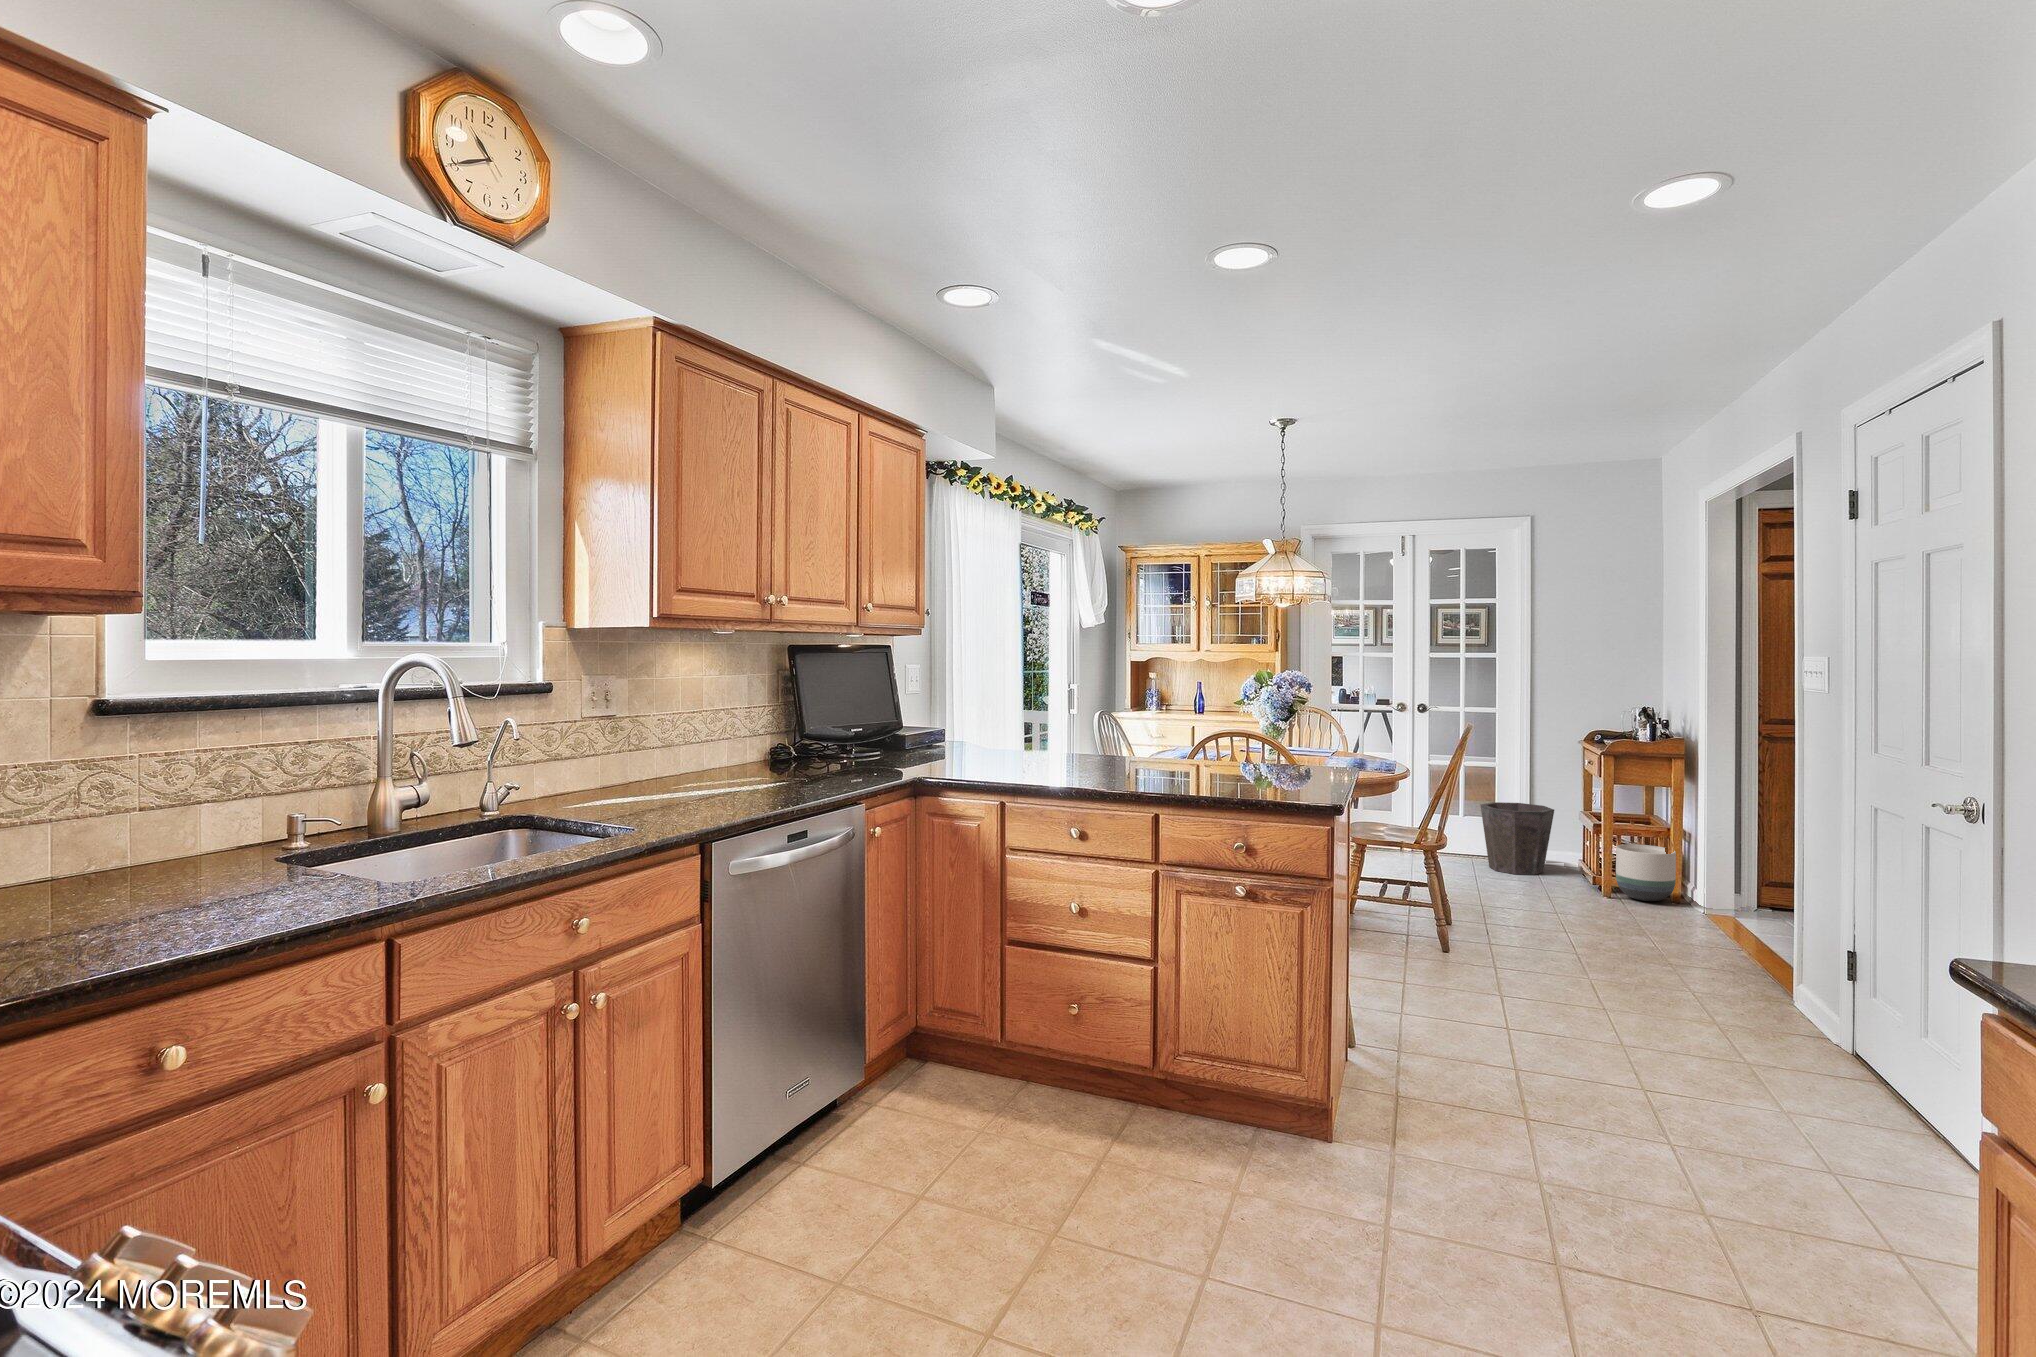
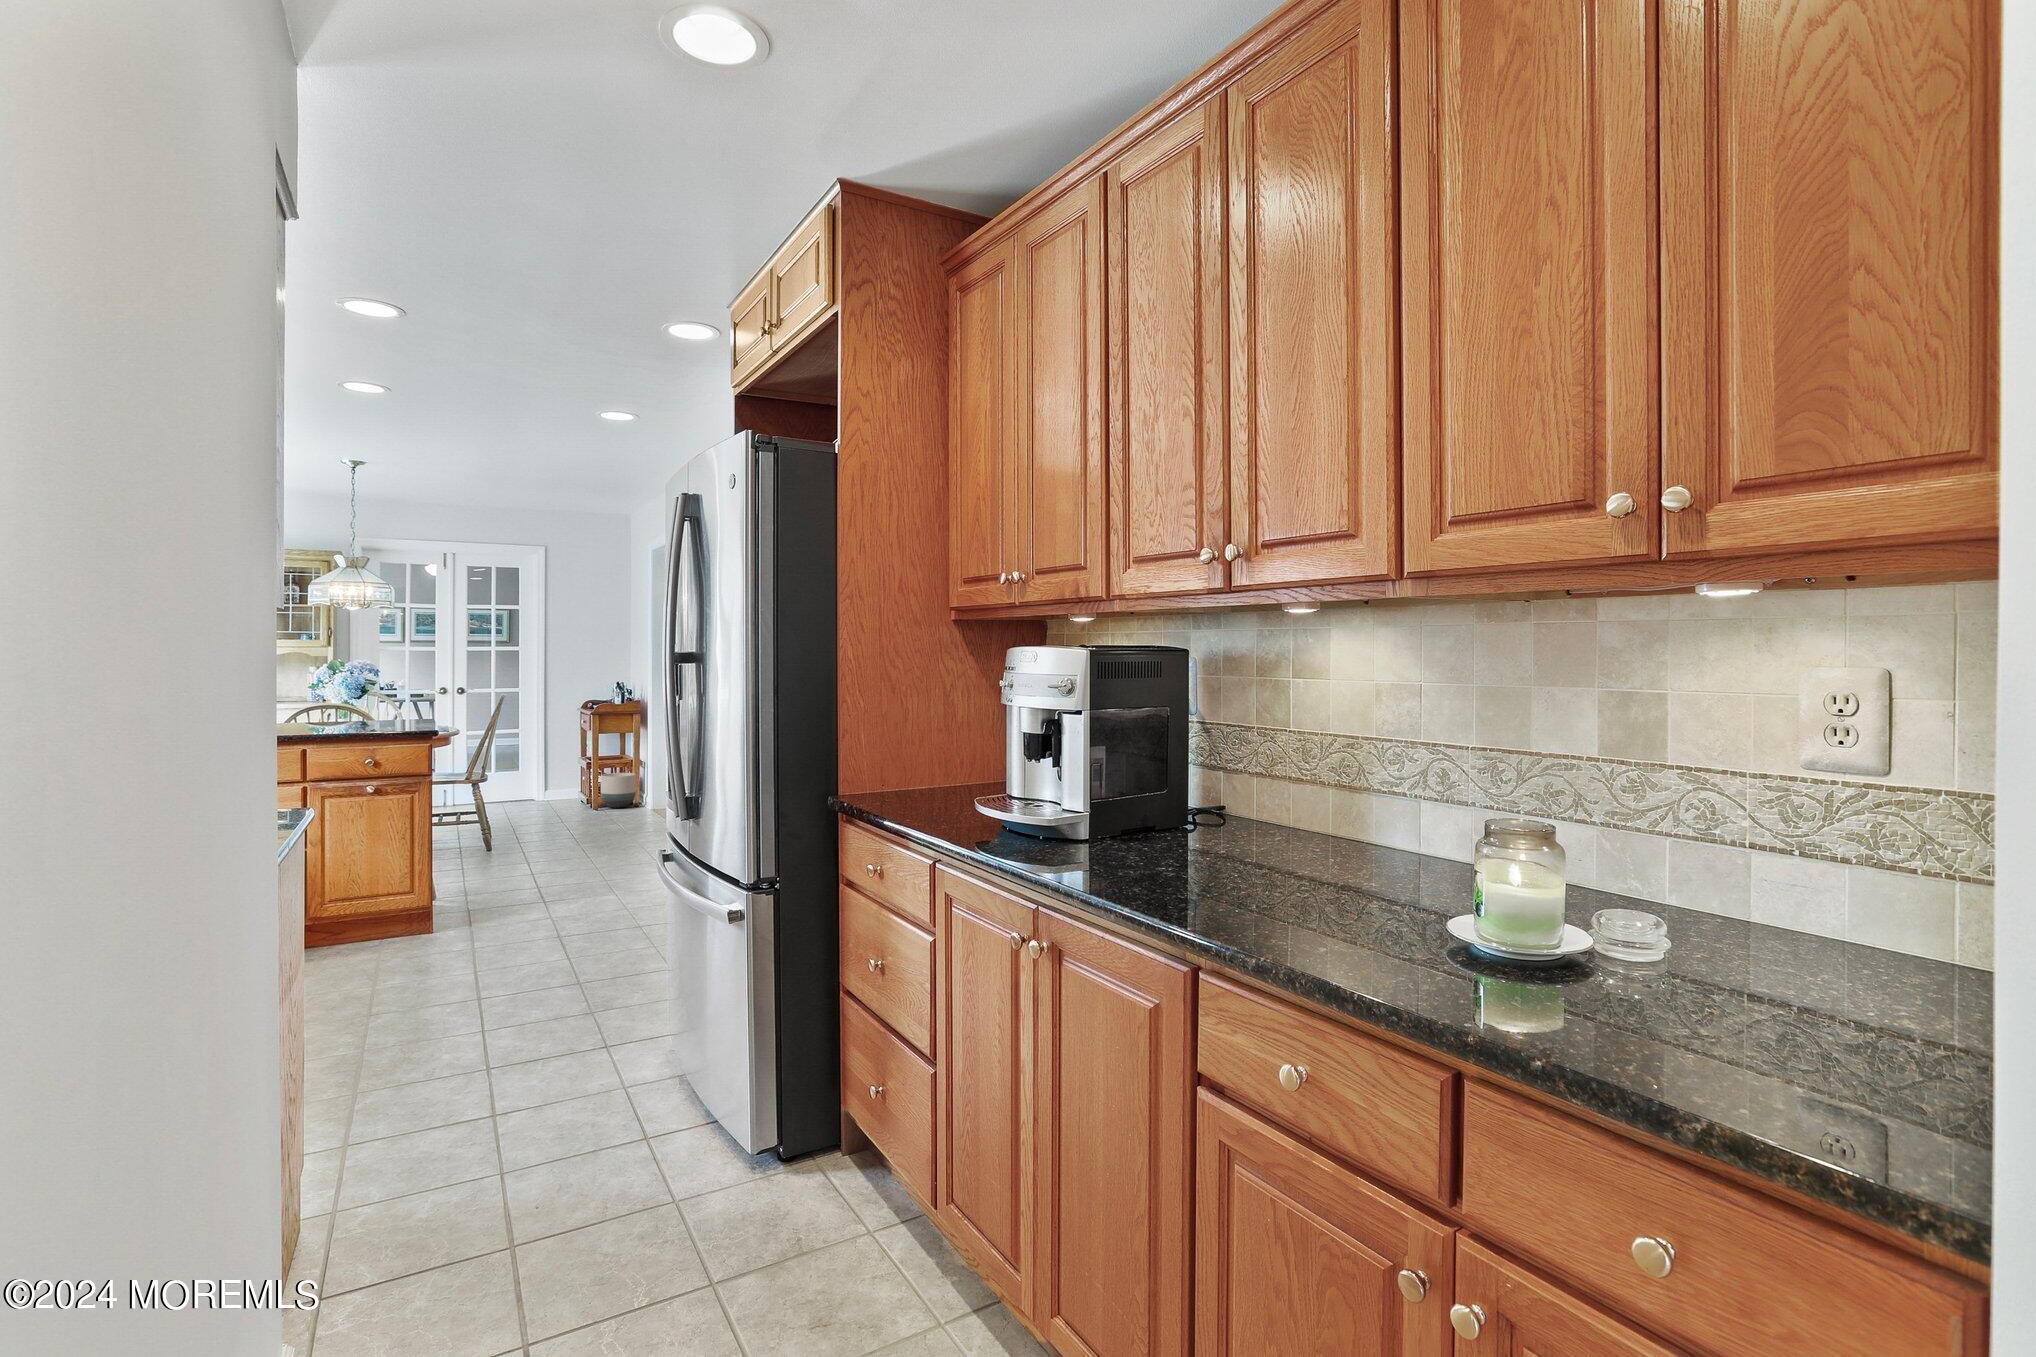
waste bin: present [1480,802,1554,875] -> none [508,756,561,805]

